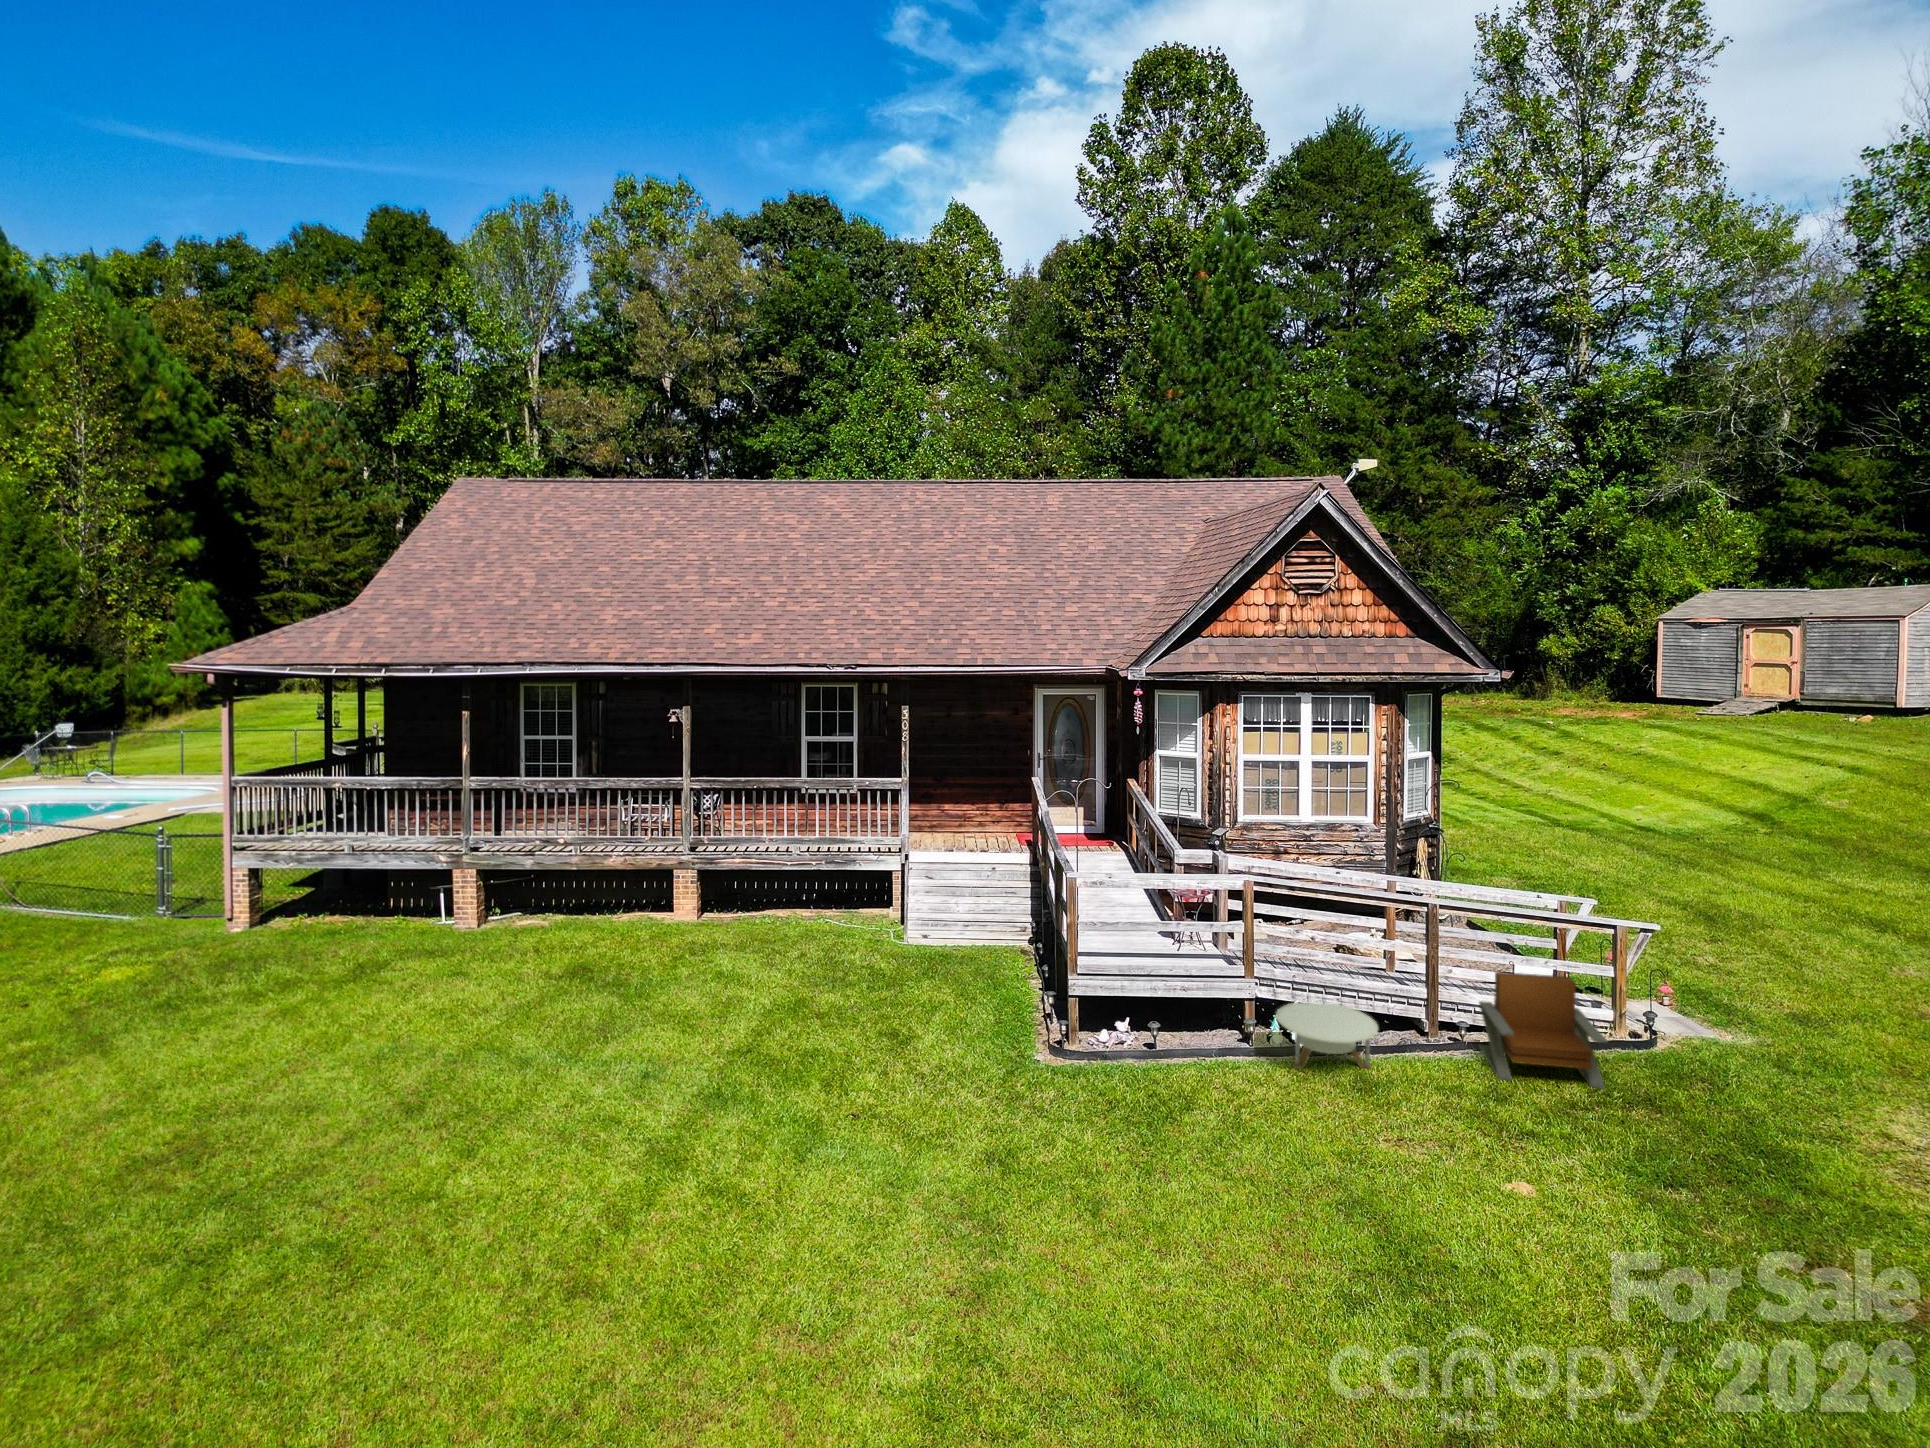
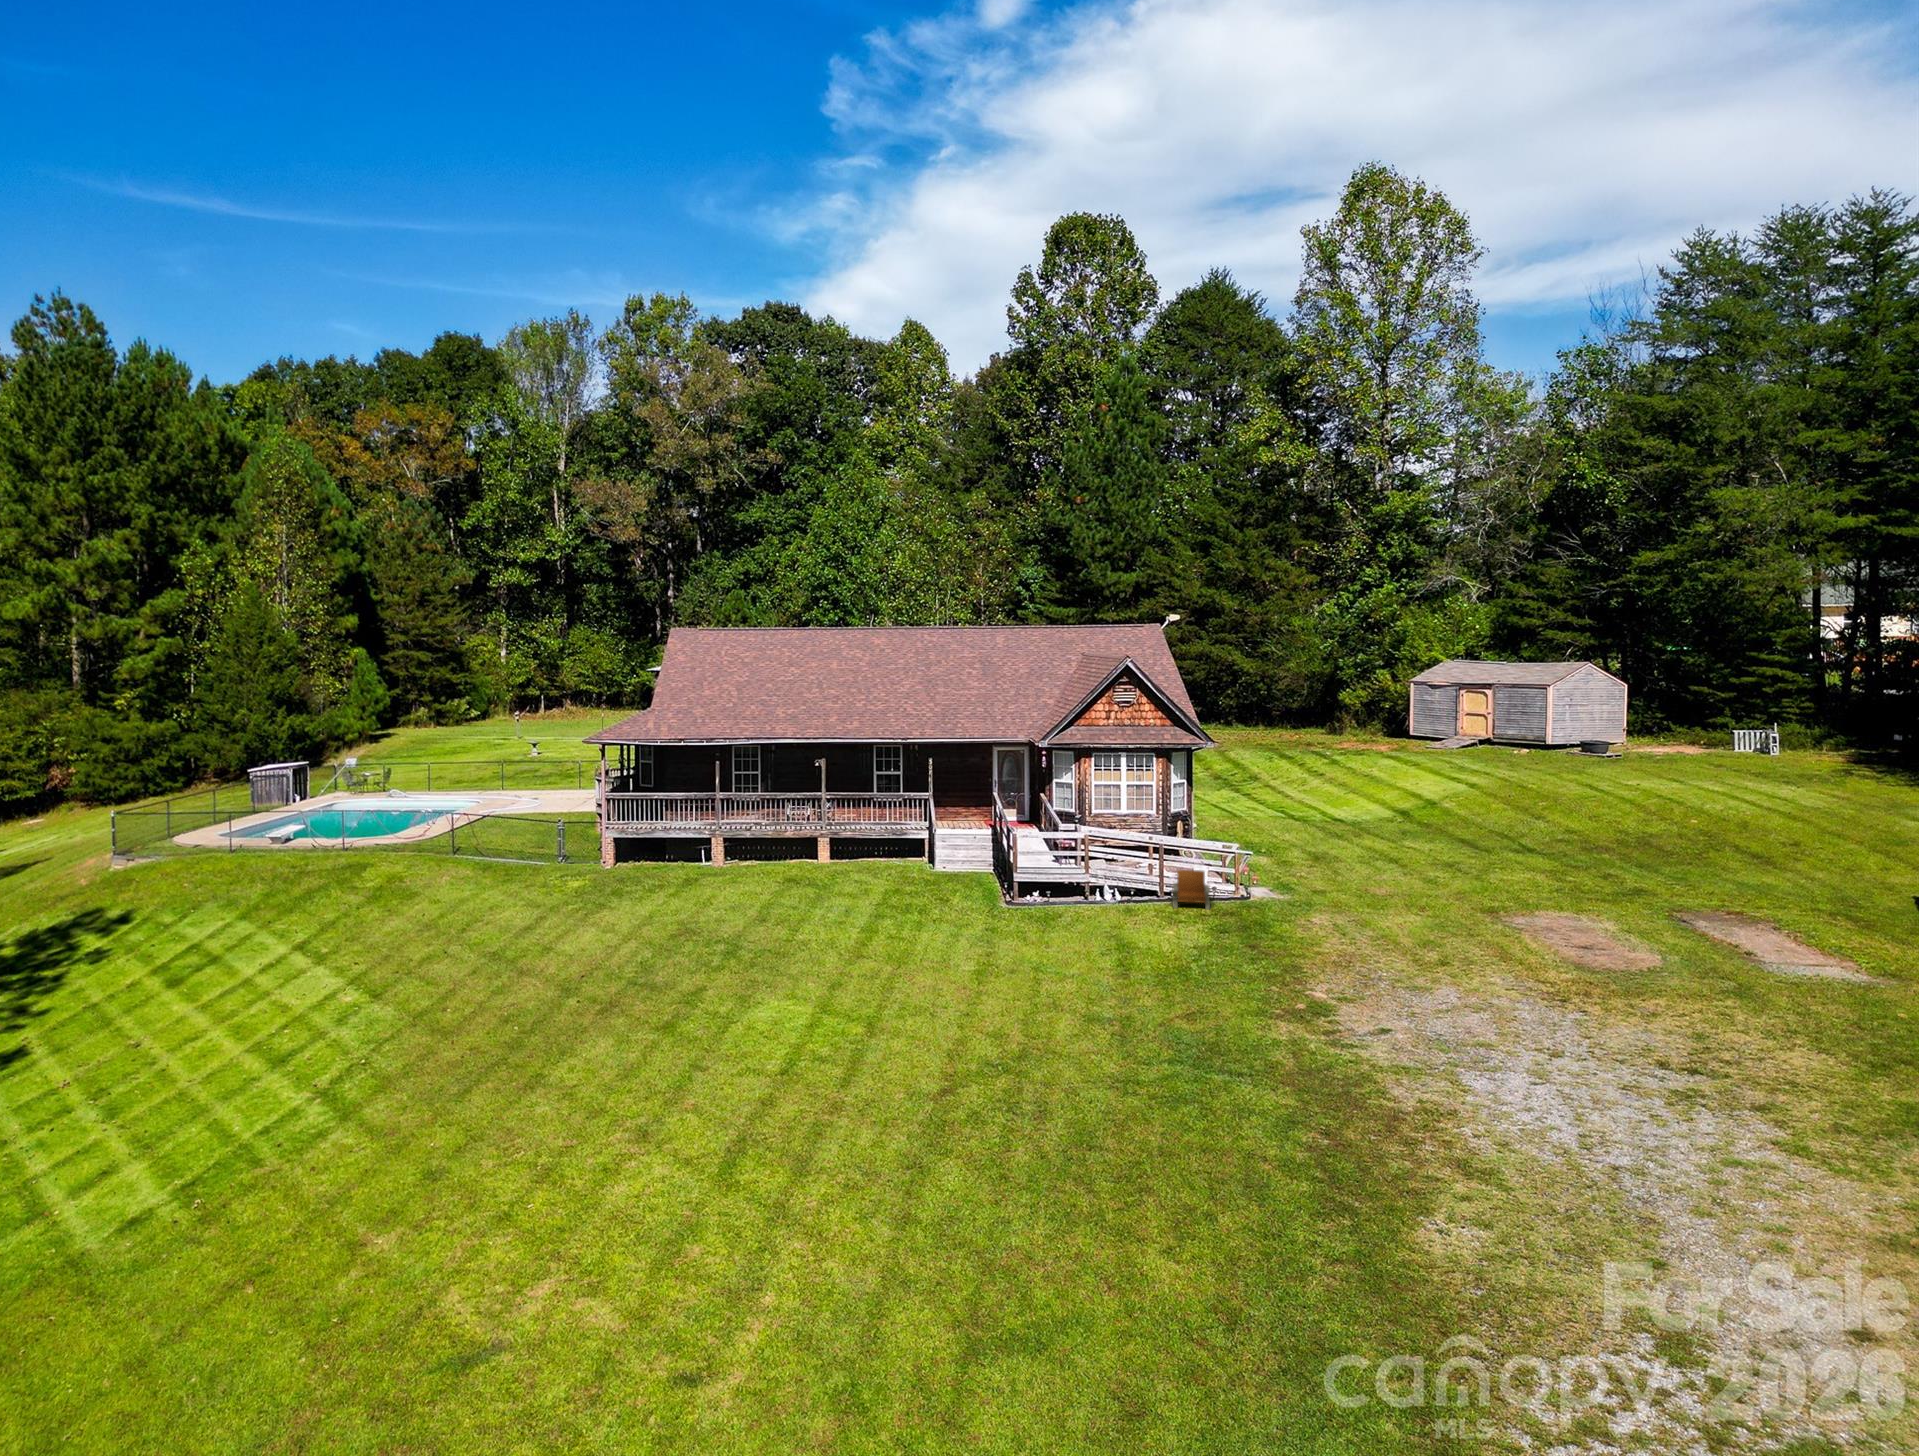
round table: present [1276,1001,1378,1069] -> none [1092,884,1130,907]

